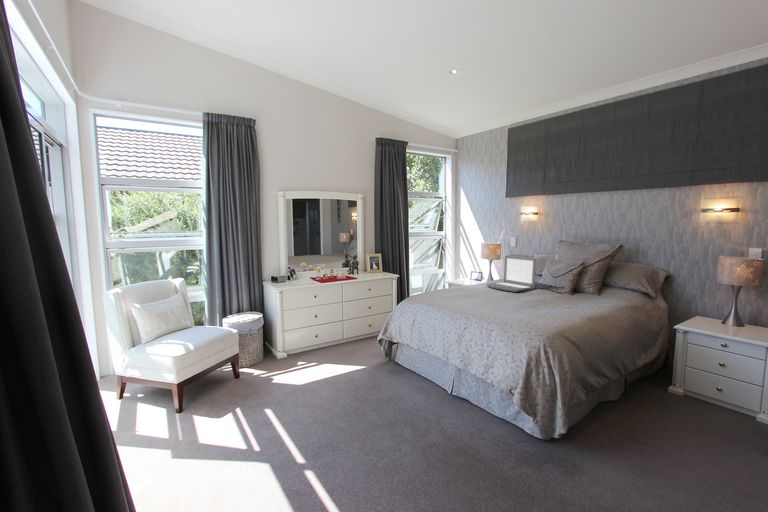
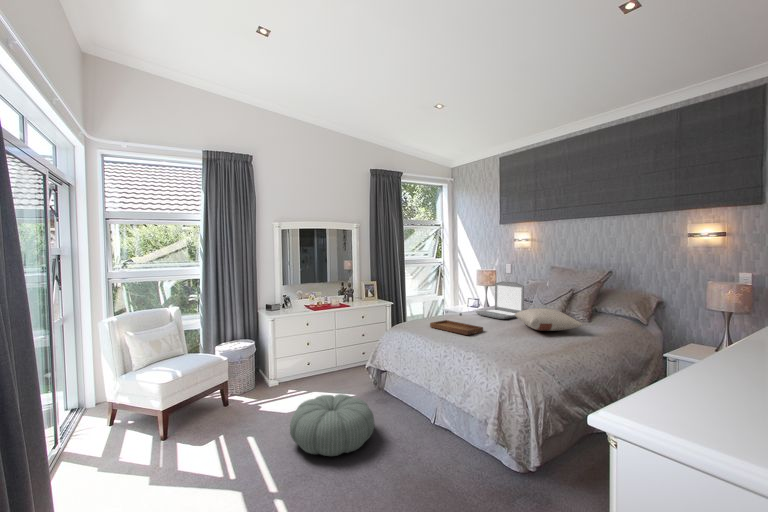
pillow: none [529,281,600,303] -> present [515,308,583,331]
tray: none [445,286,500,308] -> present [430,313,483,335]
pouf: none [311,366,395,427] -> present [290,394,375,456]

